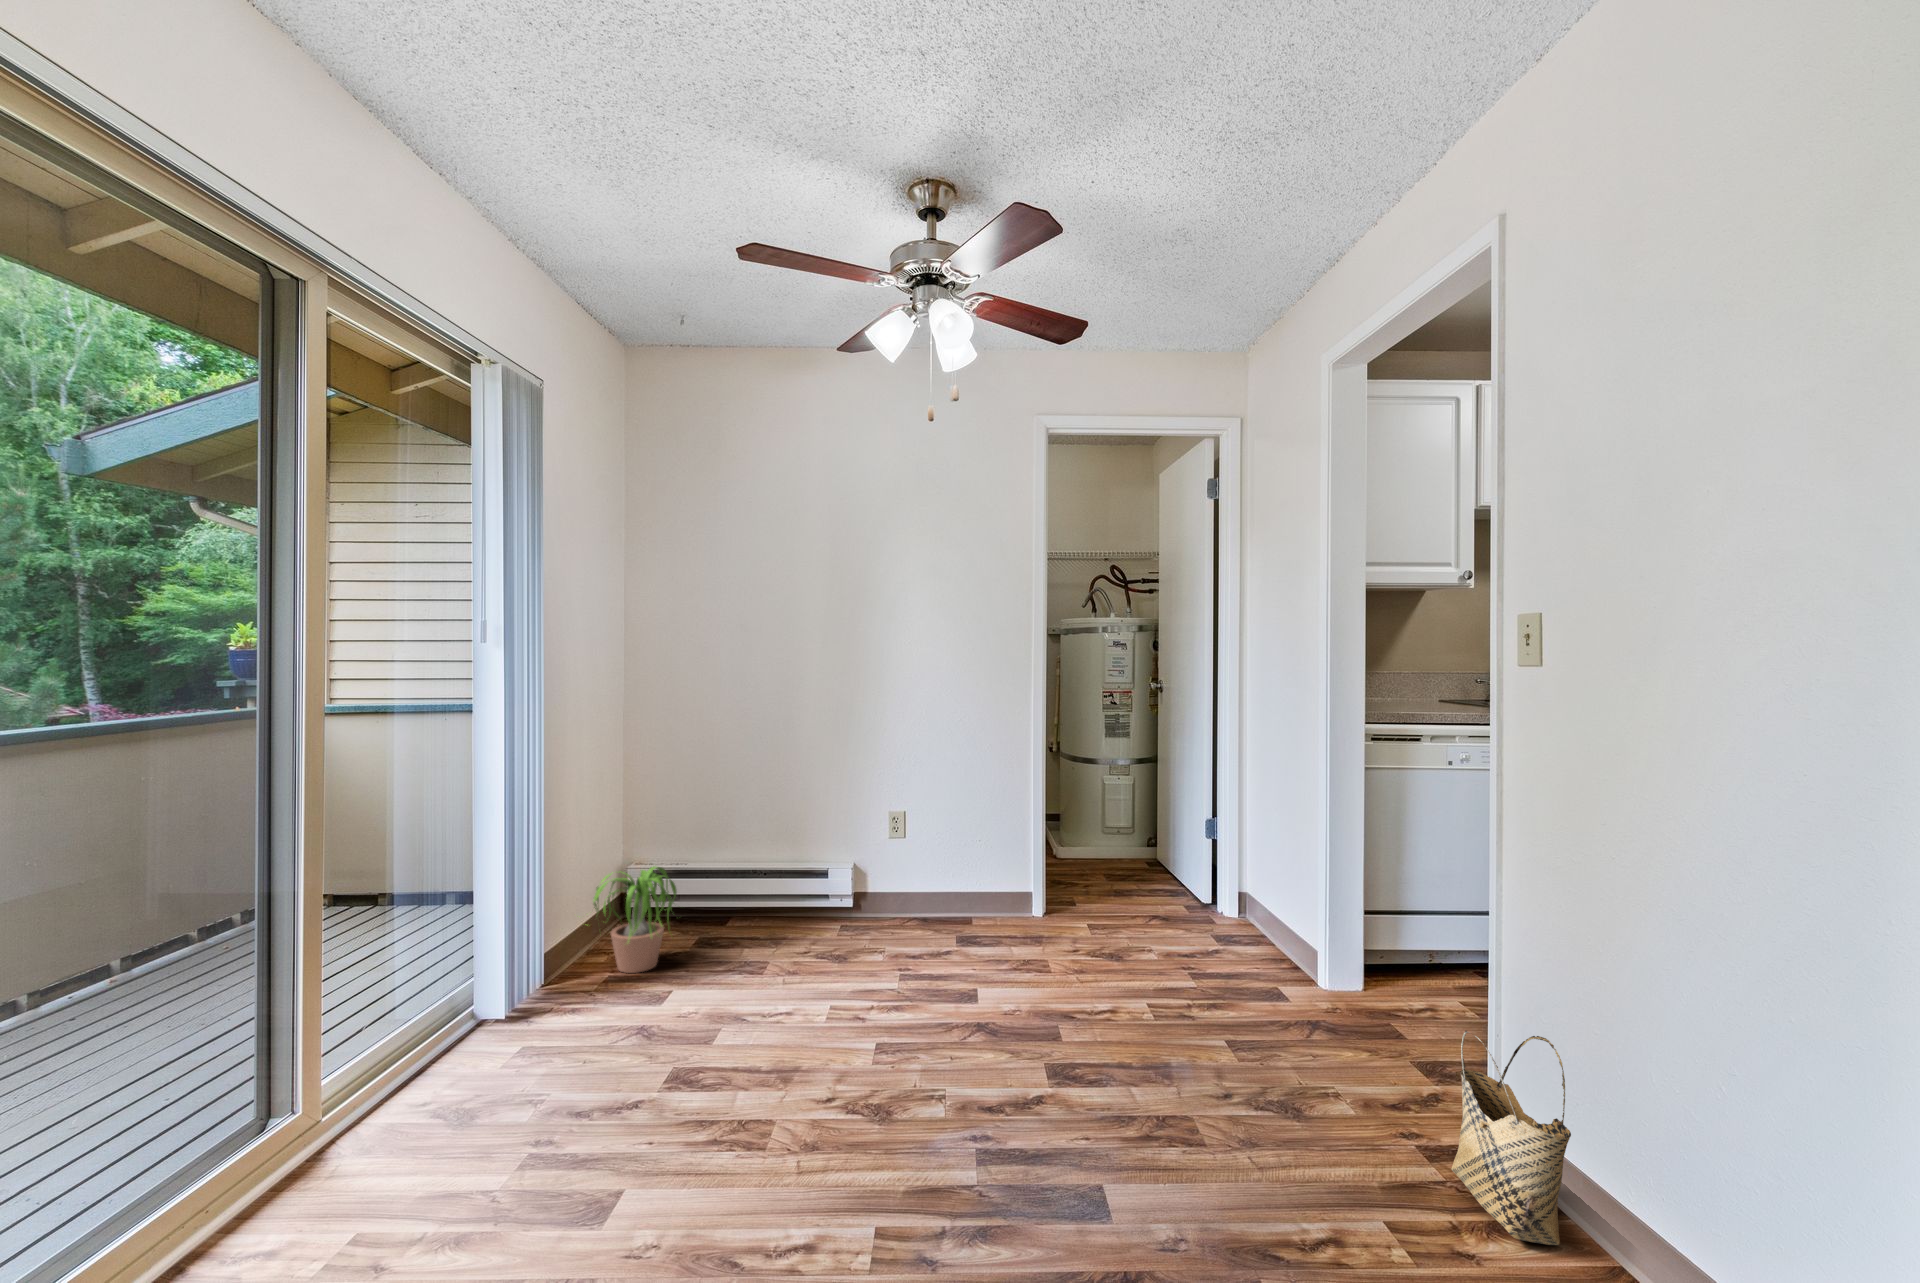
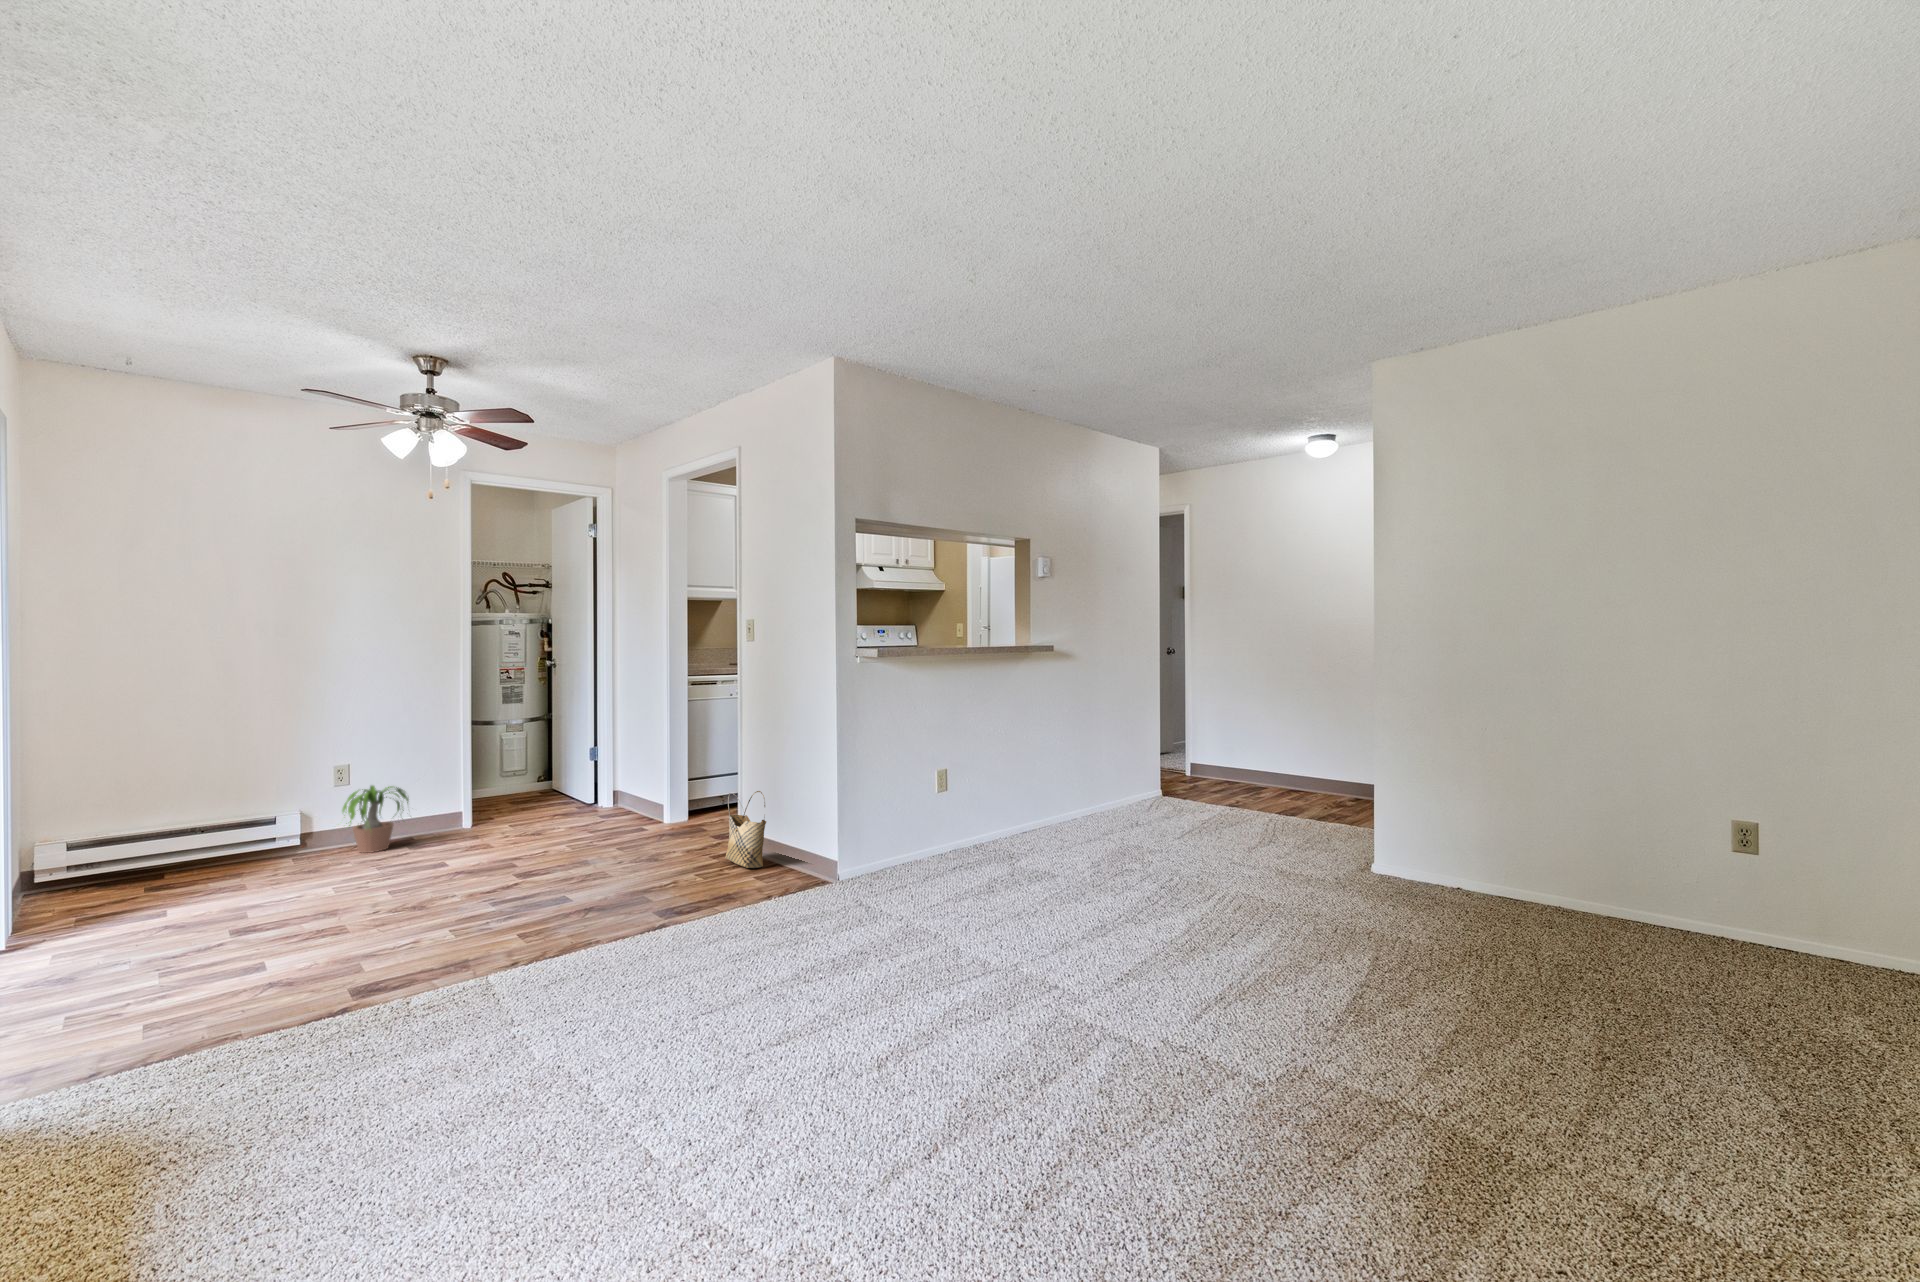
potted plant: present [594,866,677,973] -> present [342,785,409,853]

